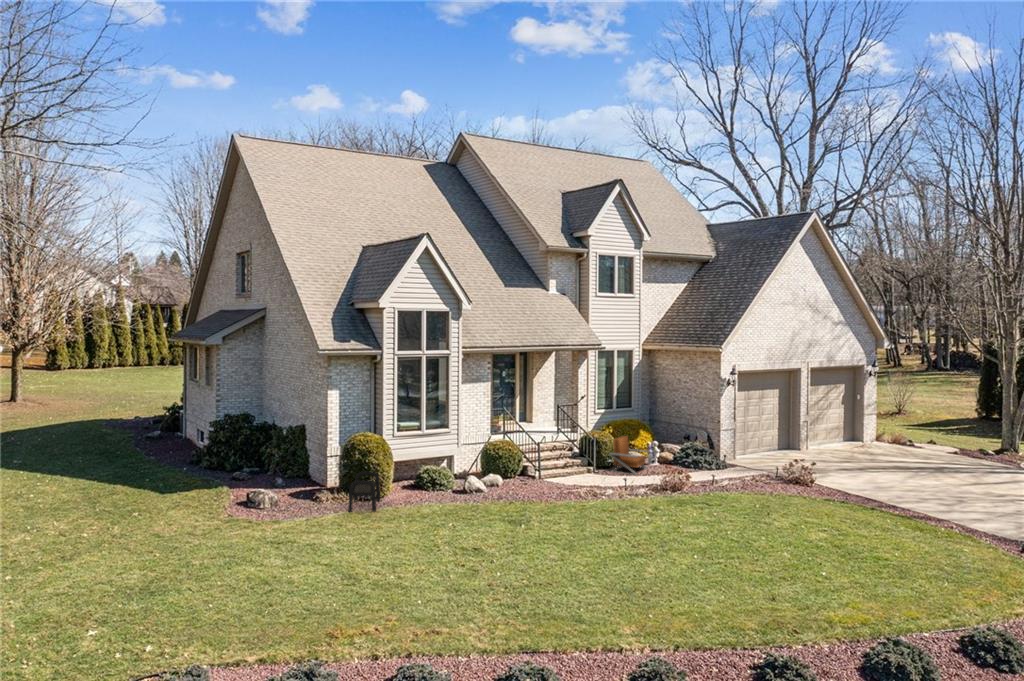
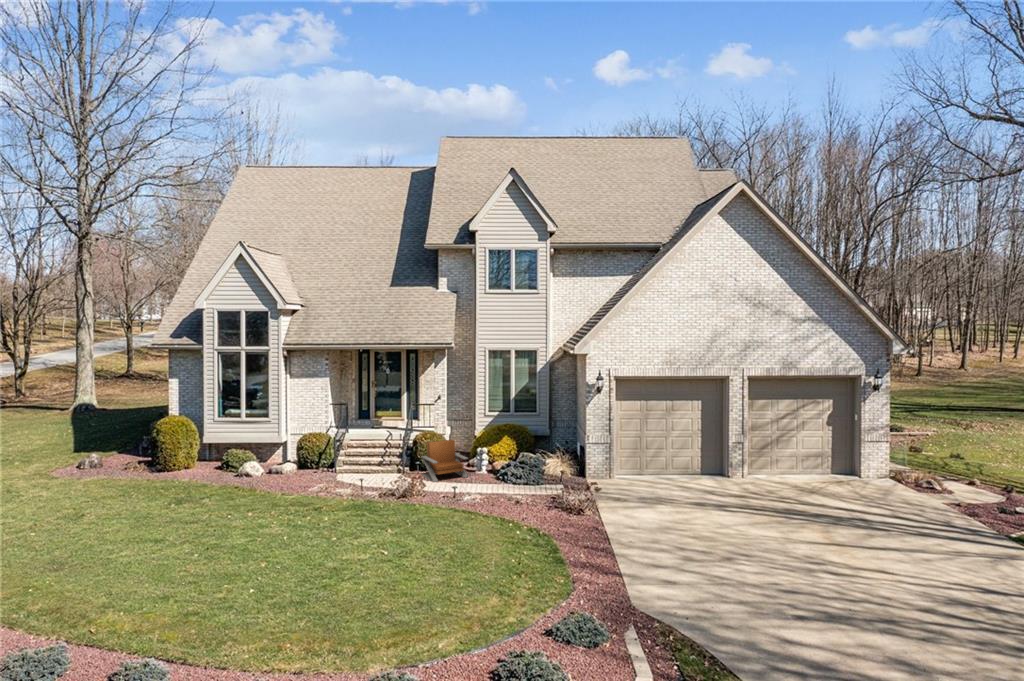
bench: present [348,472,380,512] -> none [117,449,166,484]

